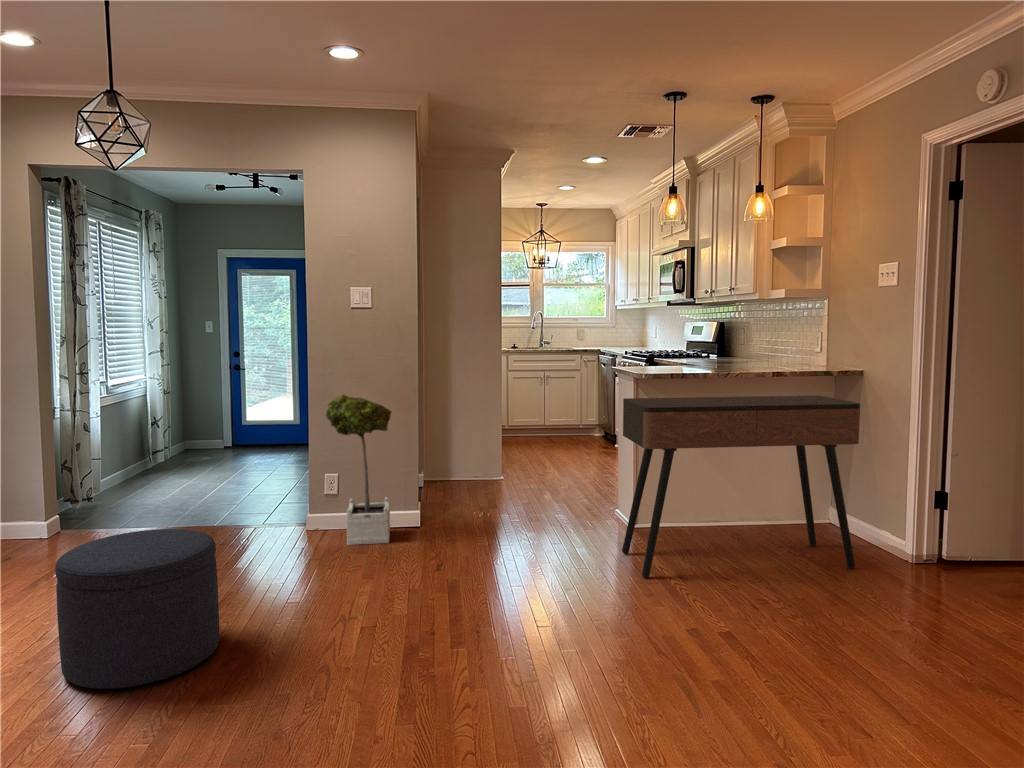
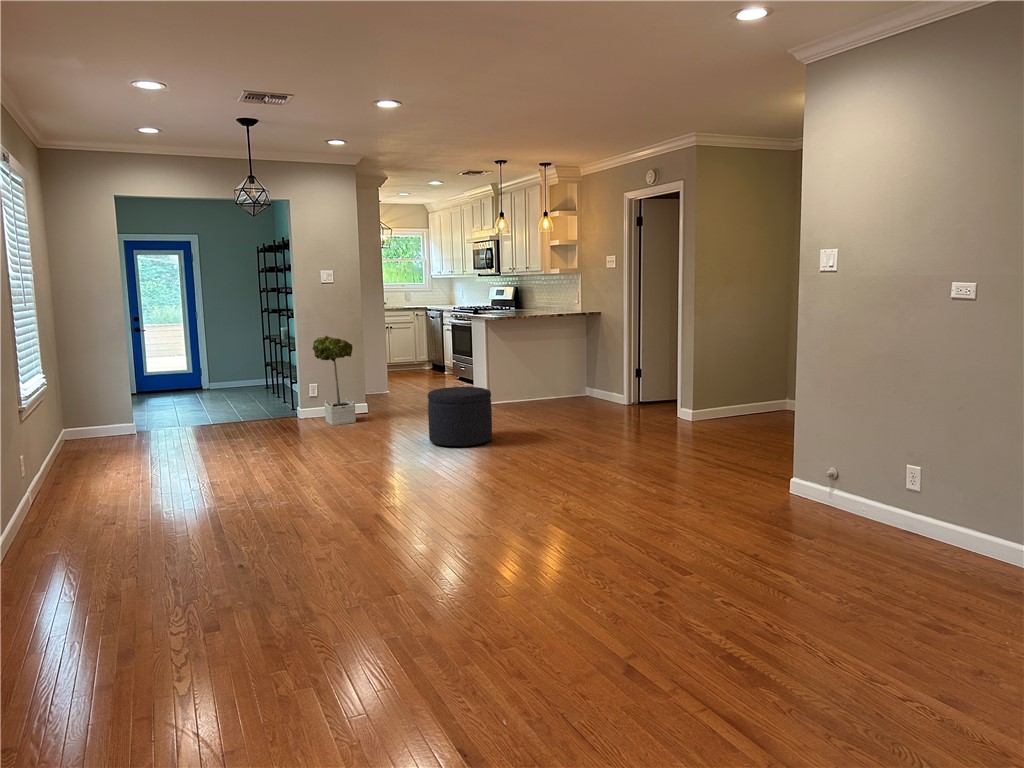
console table: present [622,396,860,578] -> none [487,325,602,420]
ottoman: present [55,529,220,689] -> present [428,387,492,447]

